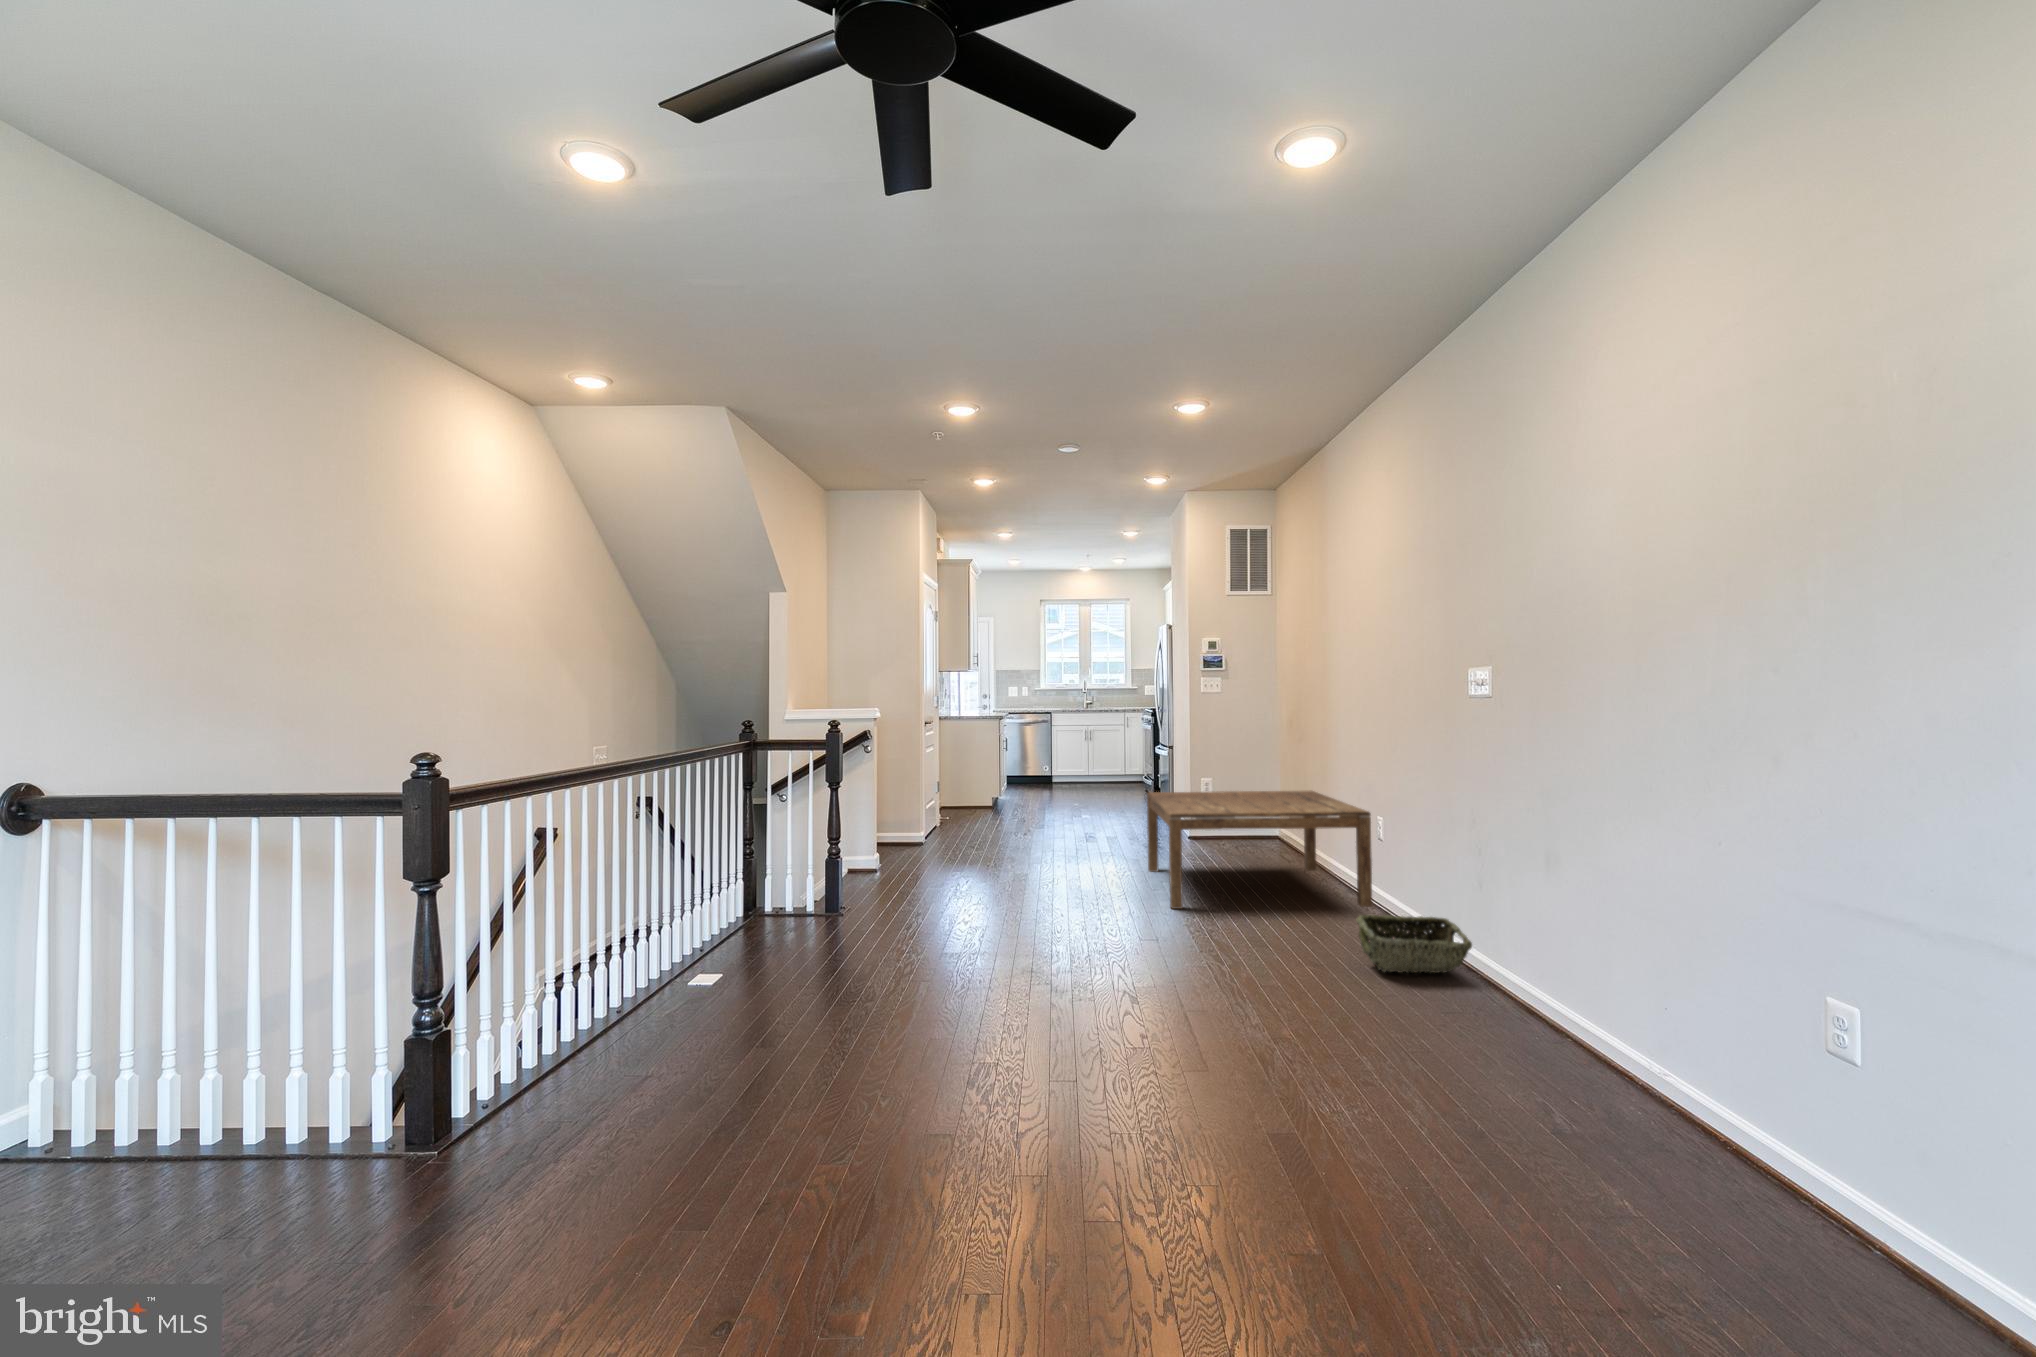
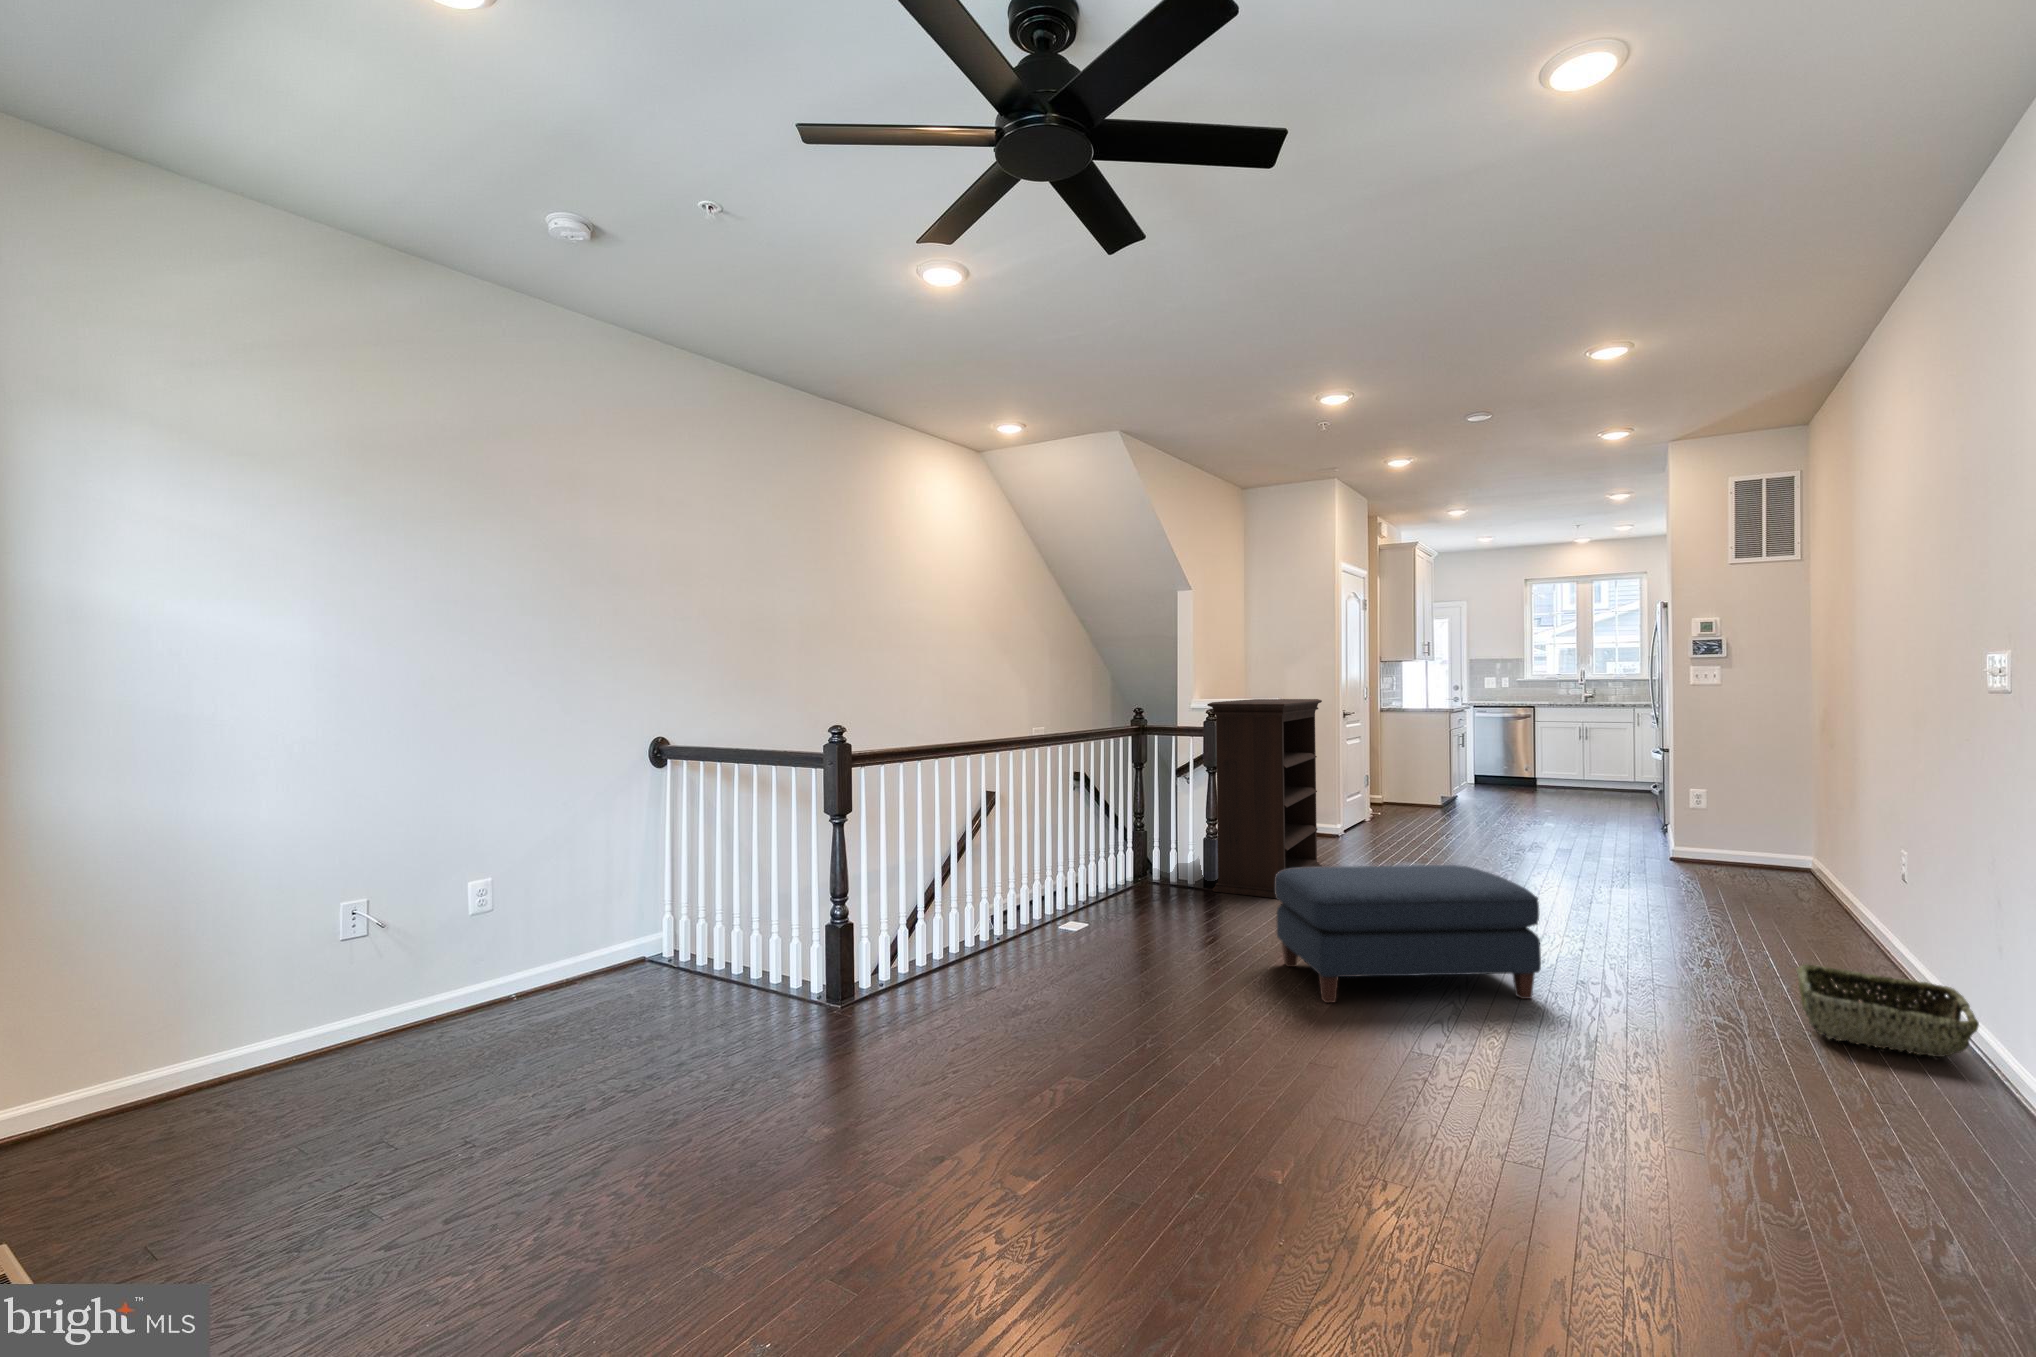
bookshelf: none [830,708,924,918] -> present [1207,699,1322,898]
coffee table: present [1147,791,1372,909] -> none [1581,798,1889,965]
ottoman: none [948,863,1188,1018] -> present [1275,865,1541,1003]

